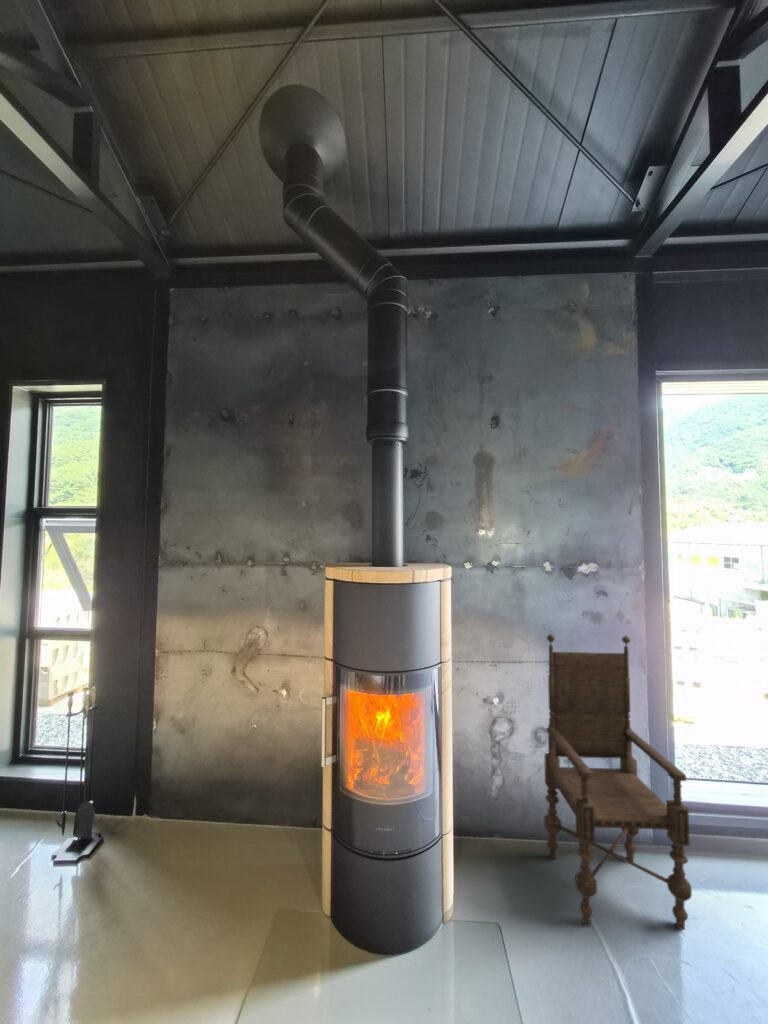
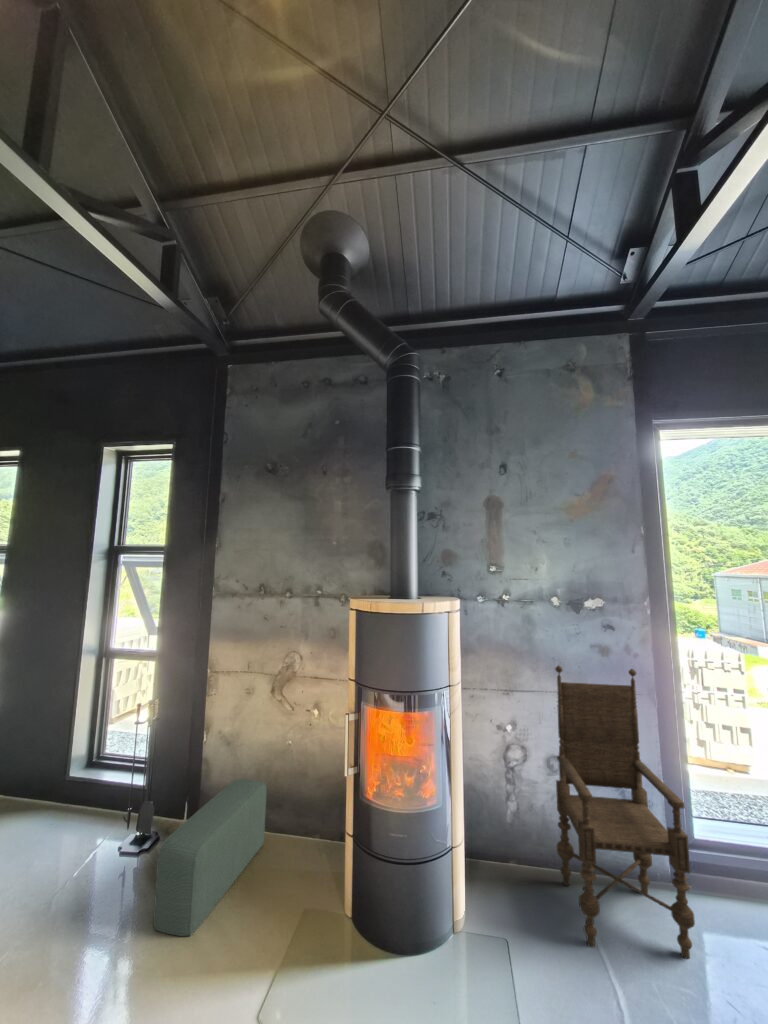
pouf: none [94,769,228,962] -> present [153,779,267,936]

